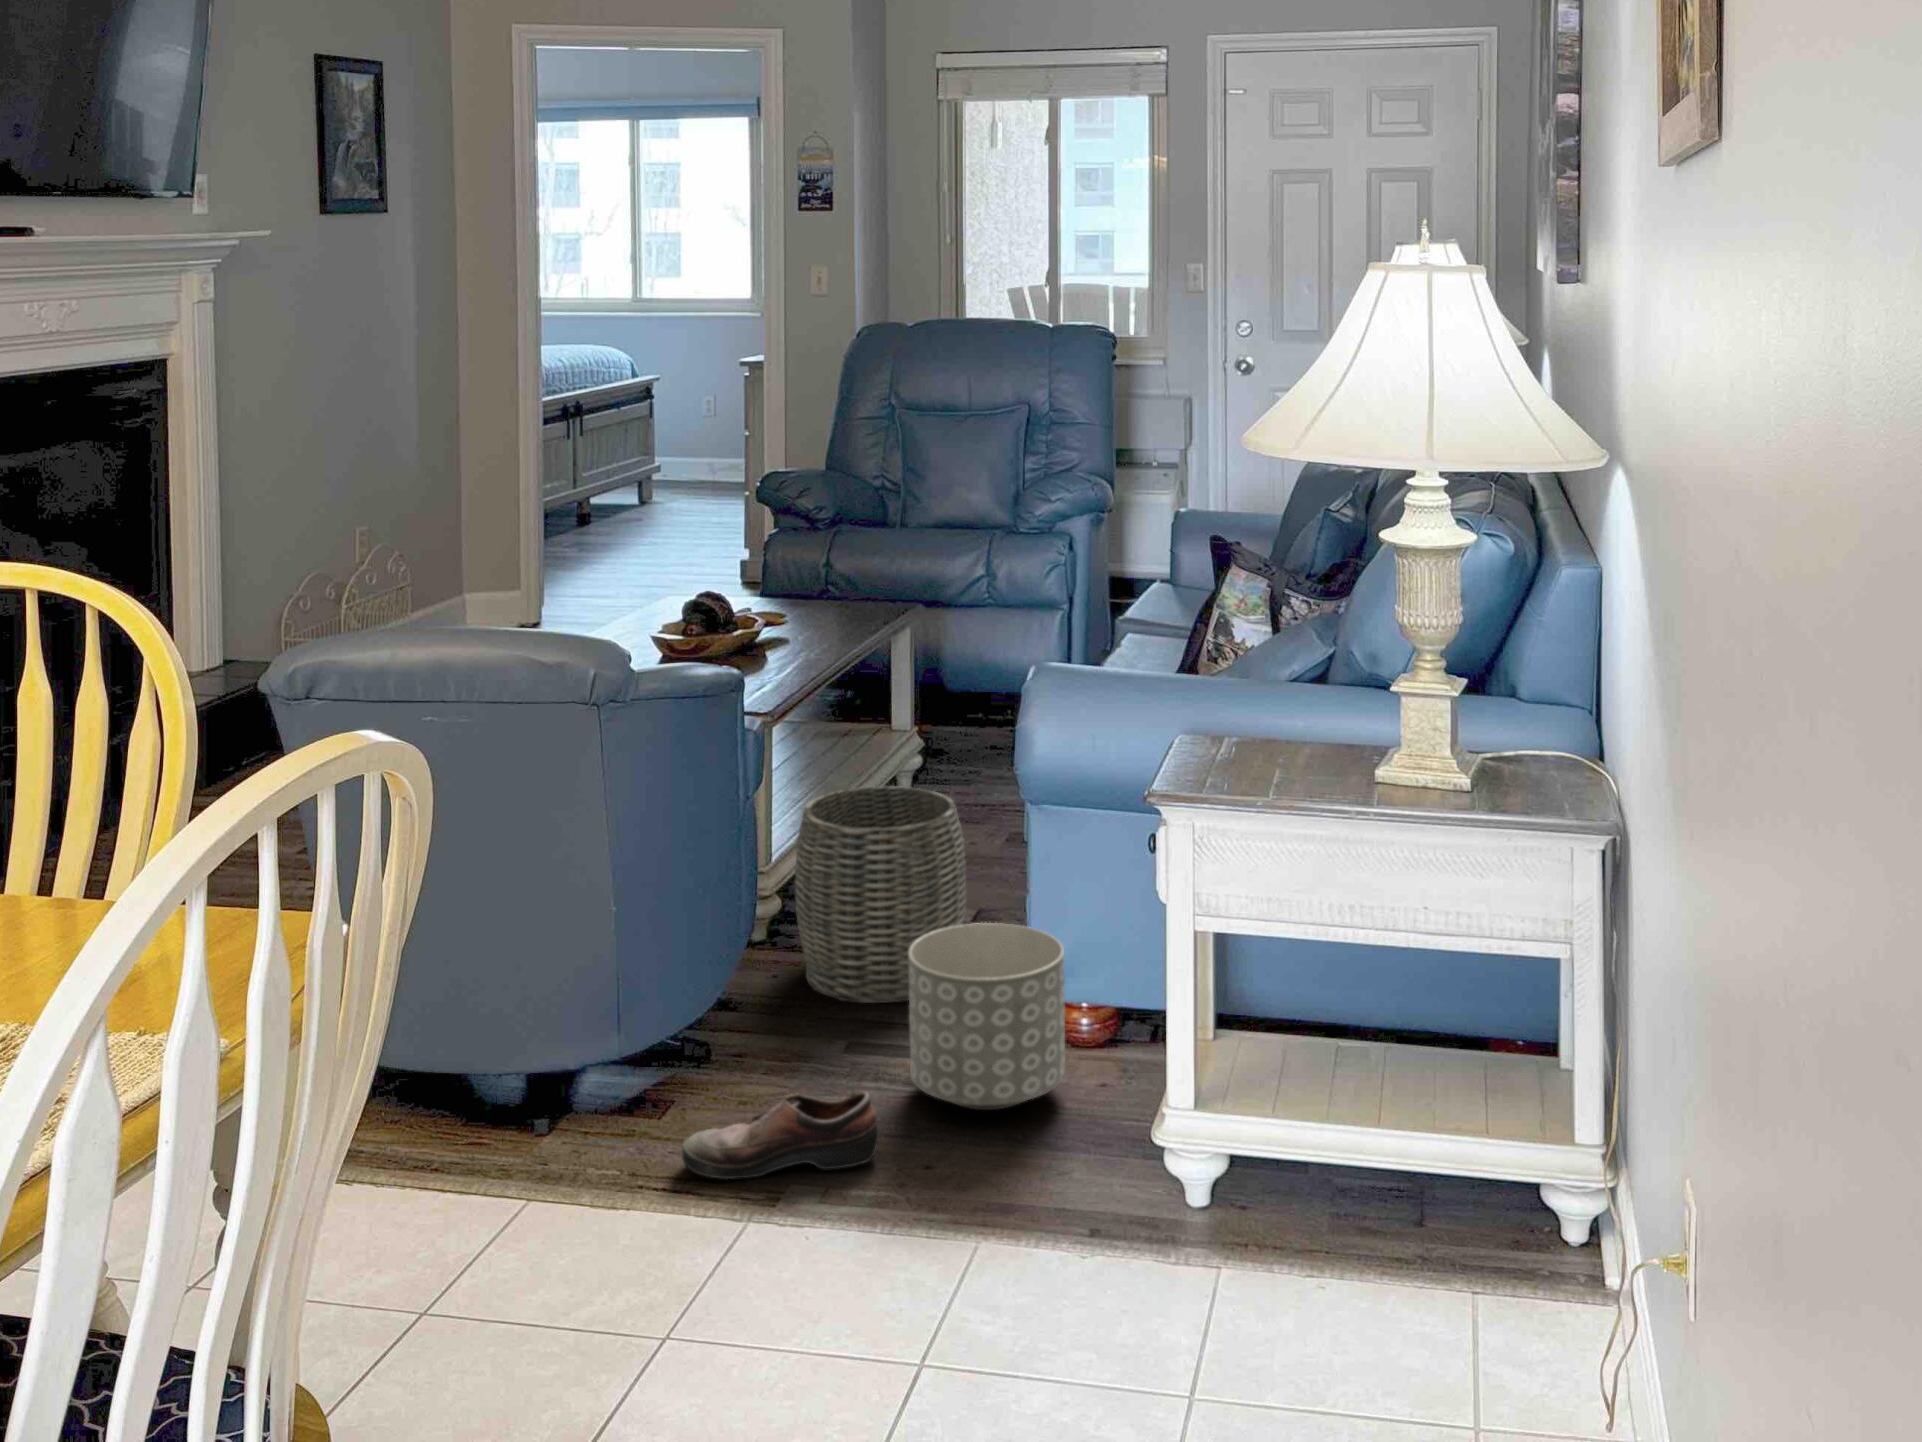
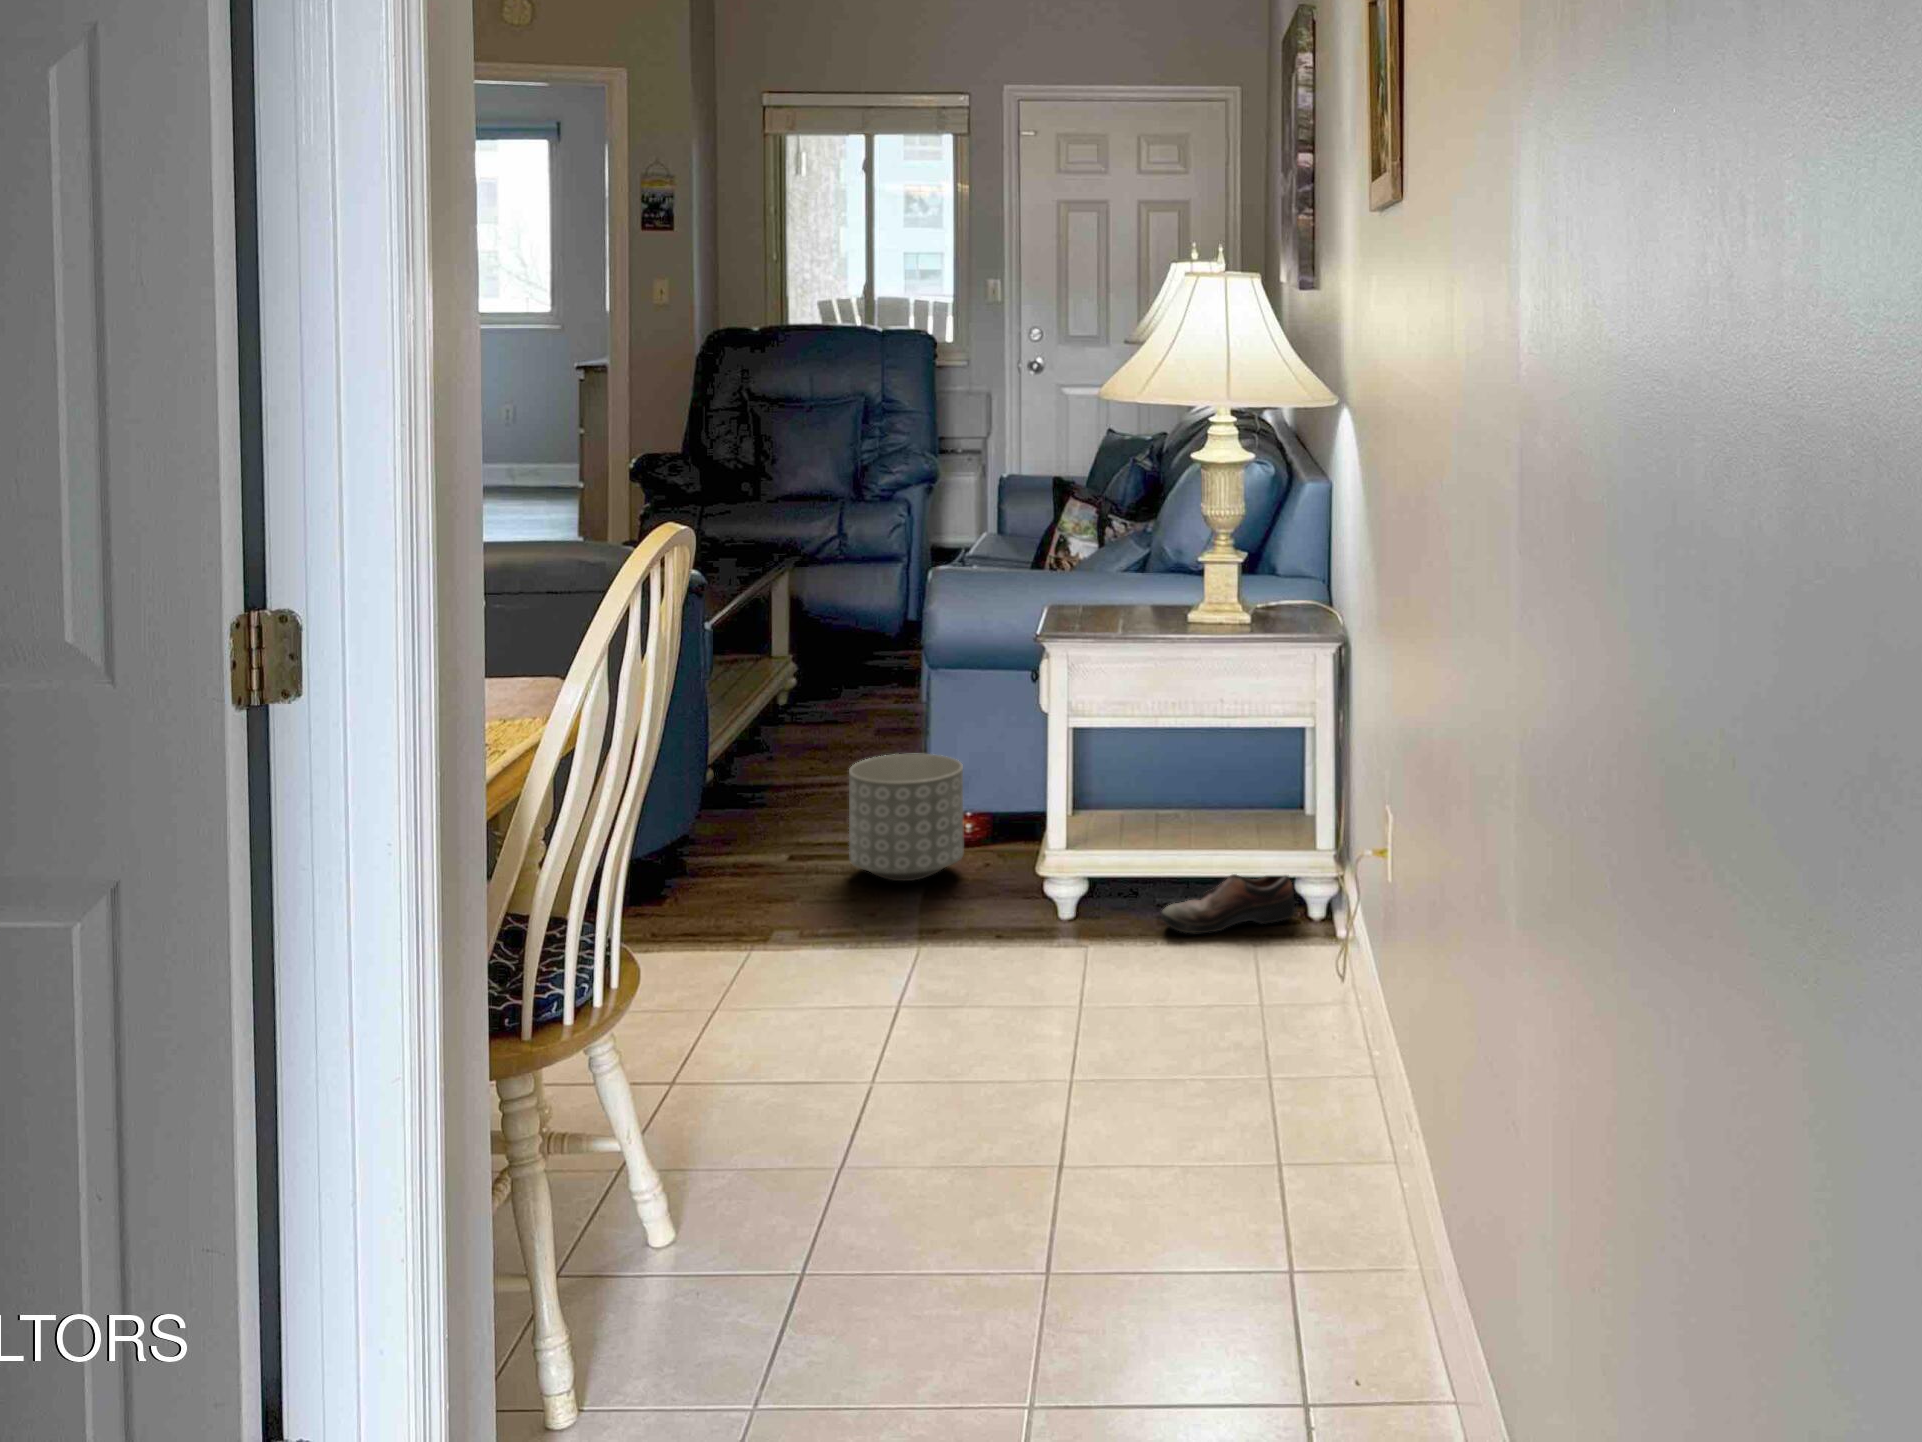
woven basket: present [795,786,966,1003] -> none [738,675,870,832]
shoe: present [682,1091,879,1179] -> present [1161,874,1295,933]

